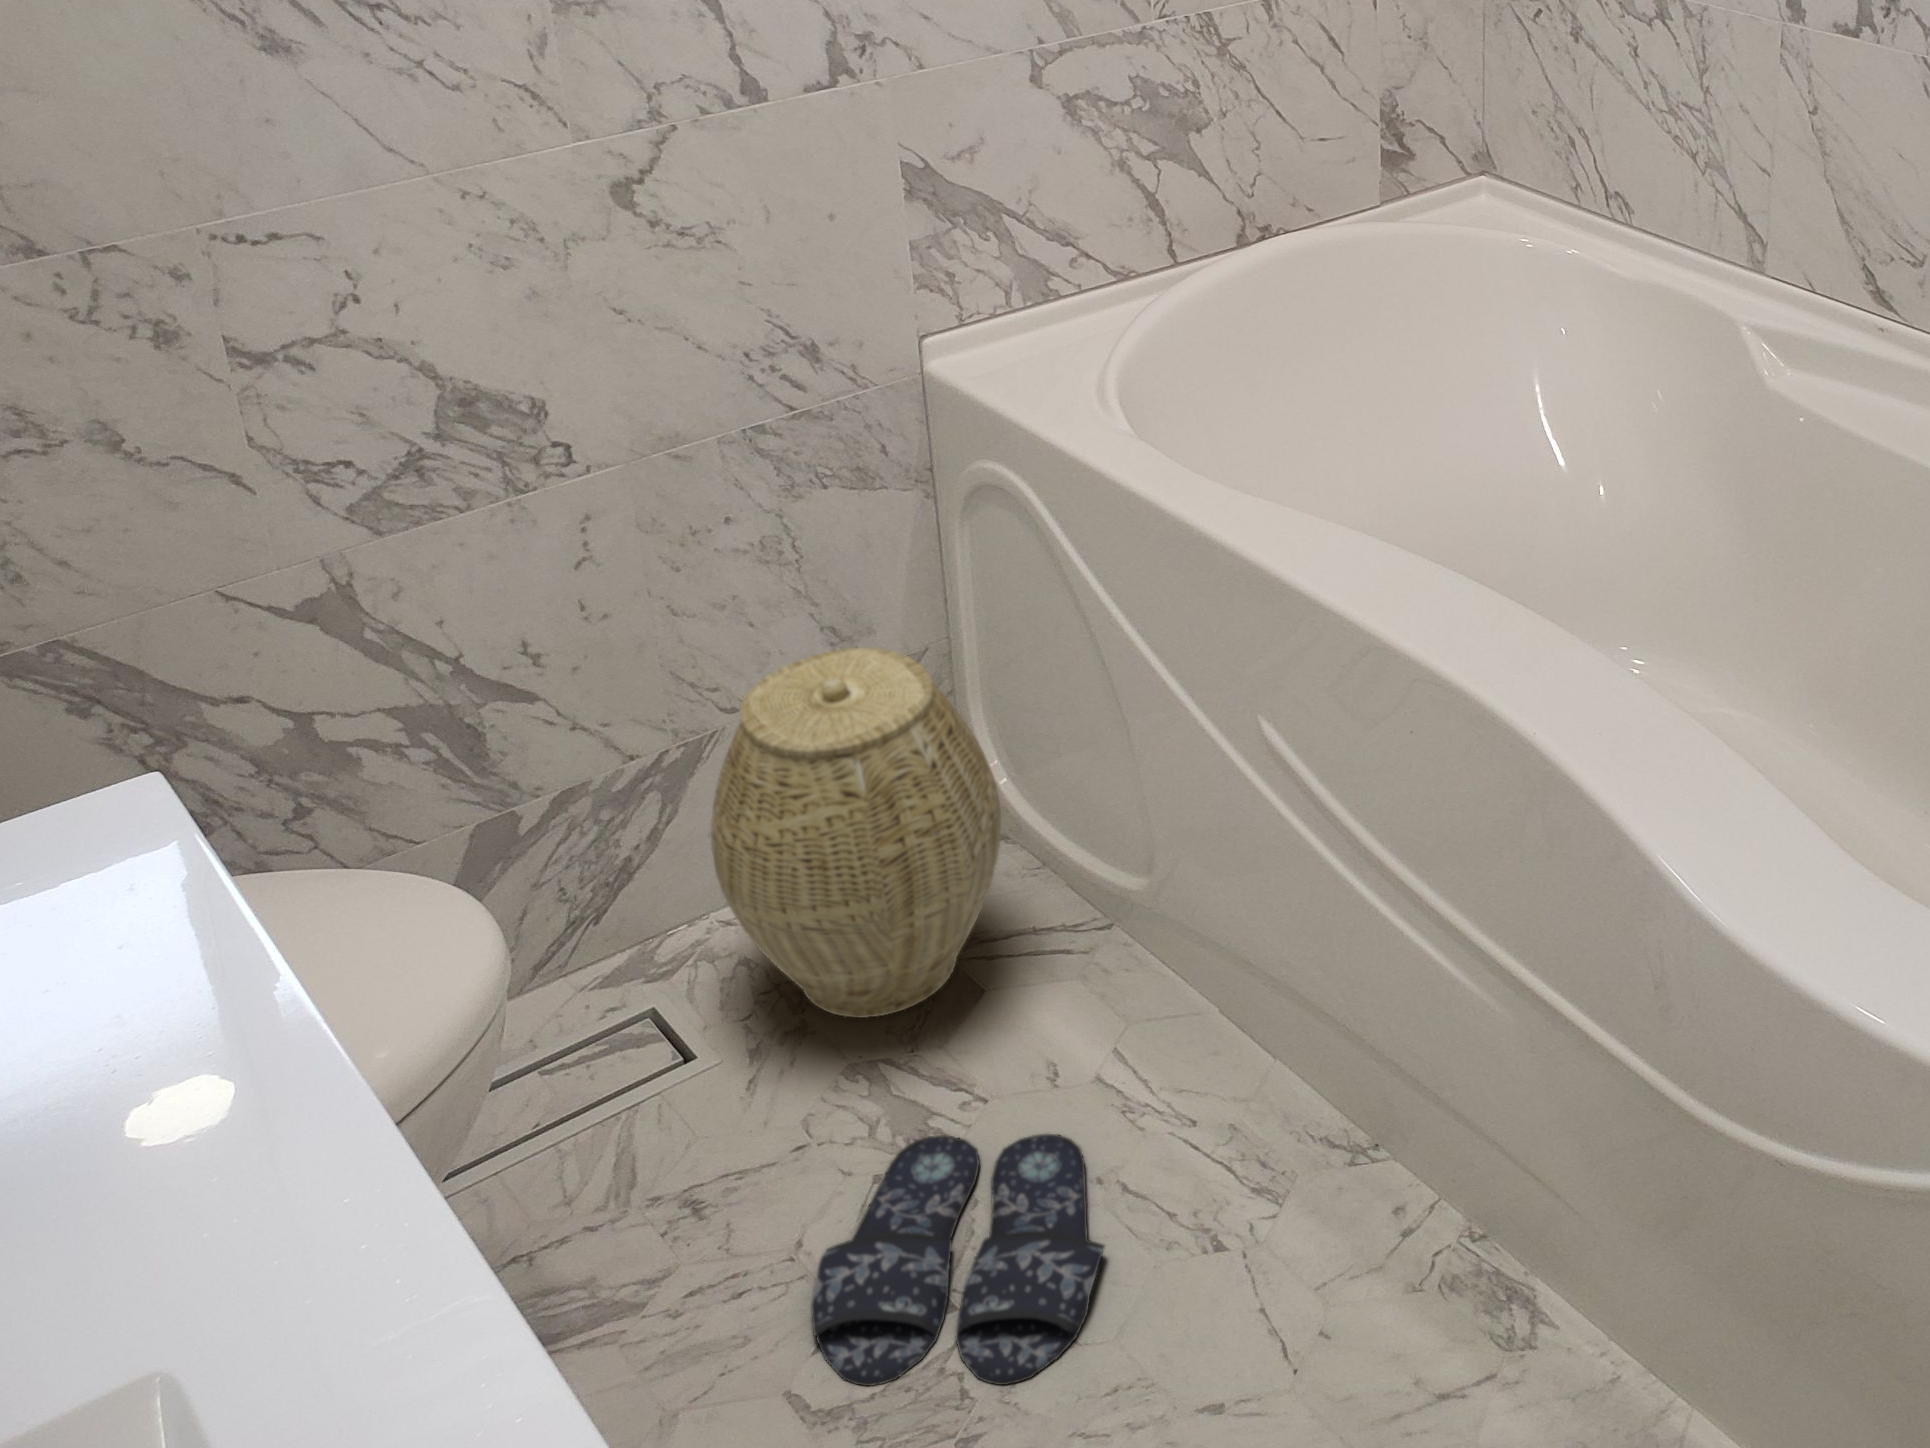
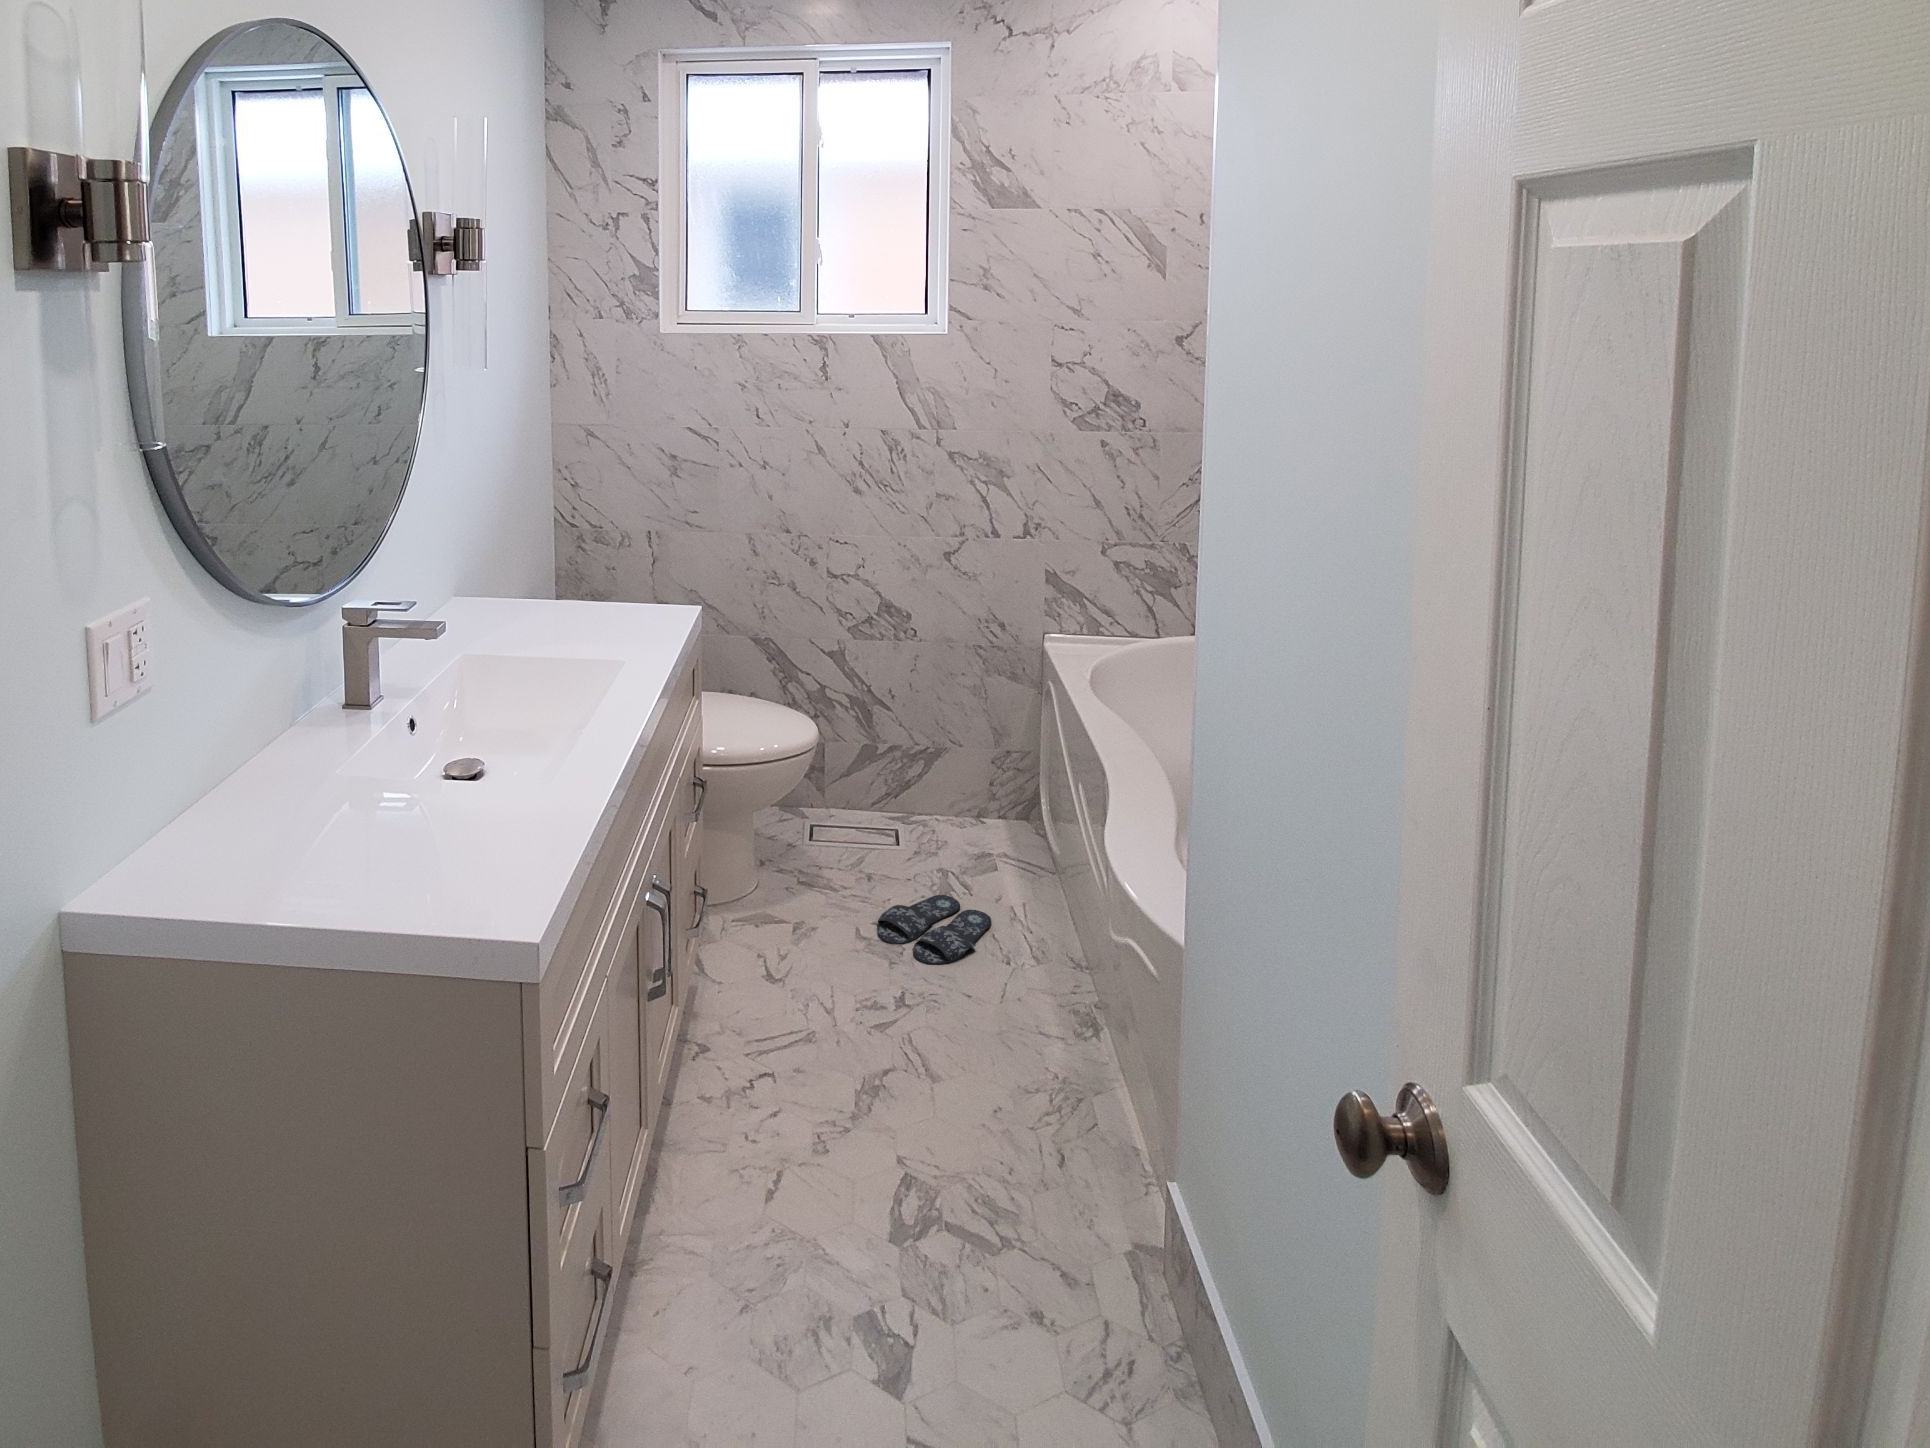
woven basket: present [711,647,1001,1018] -> none [922,727,1024,865]

